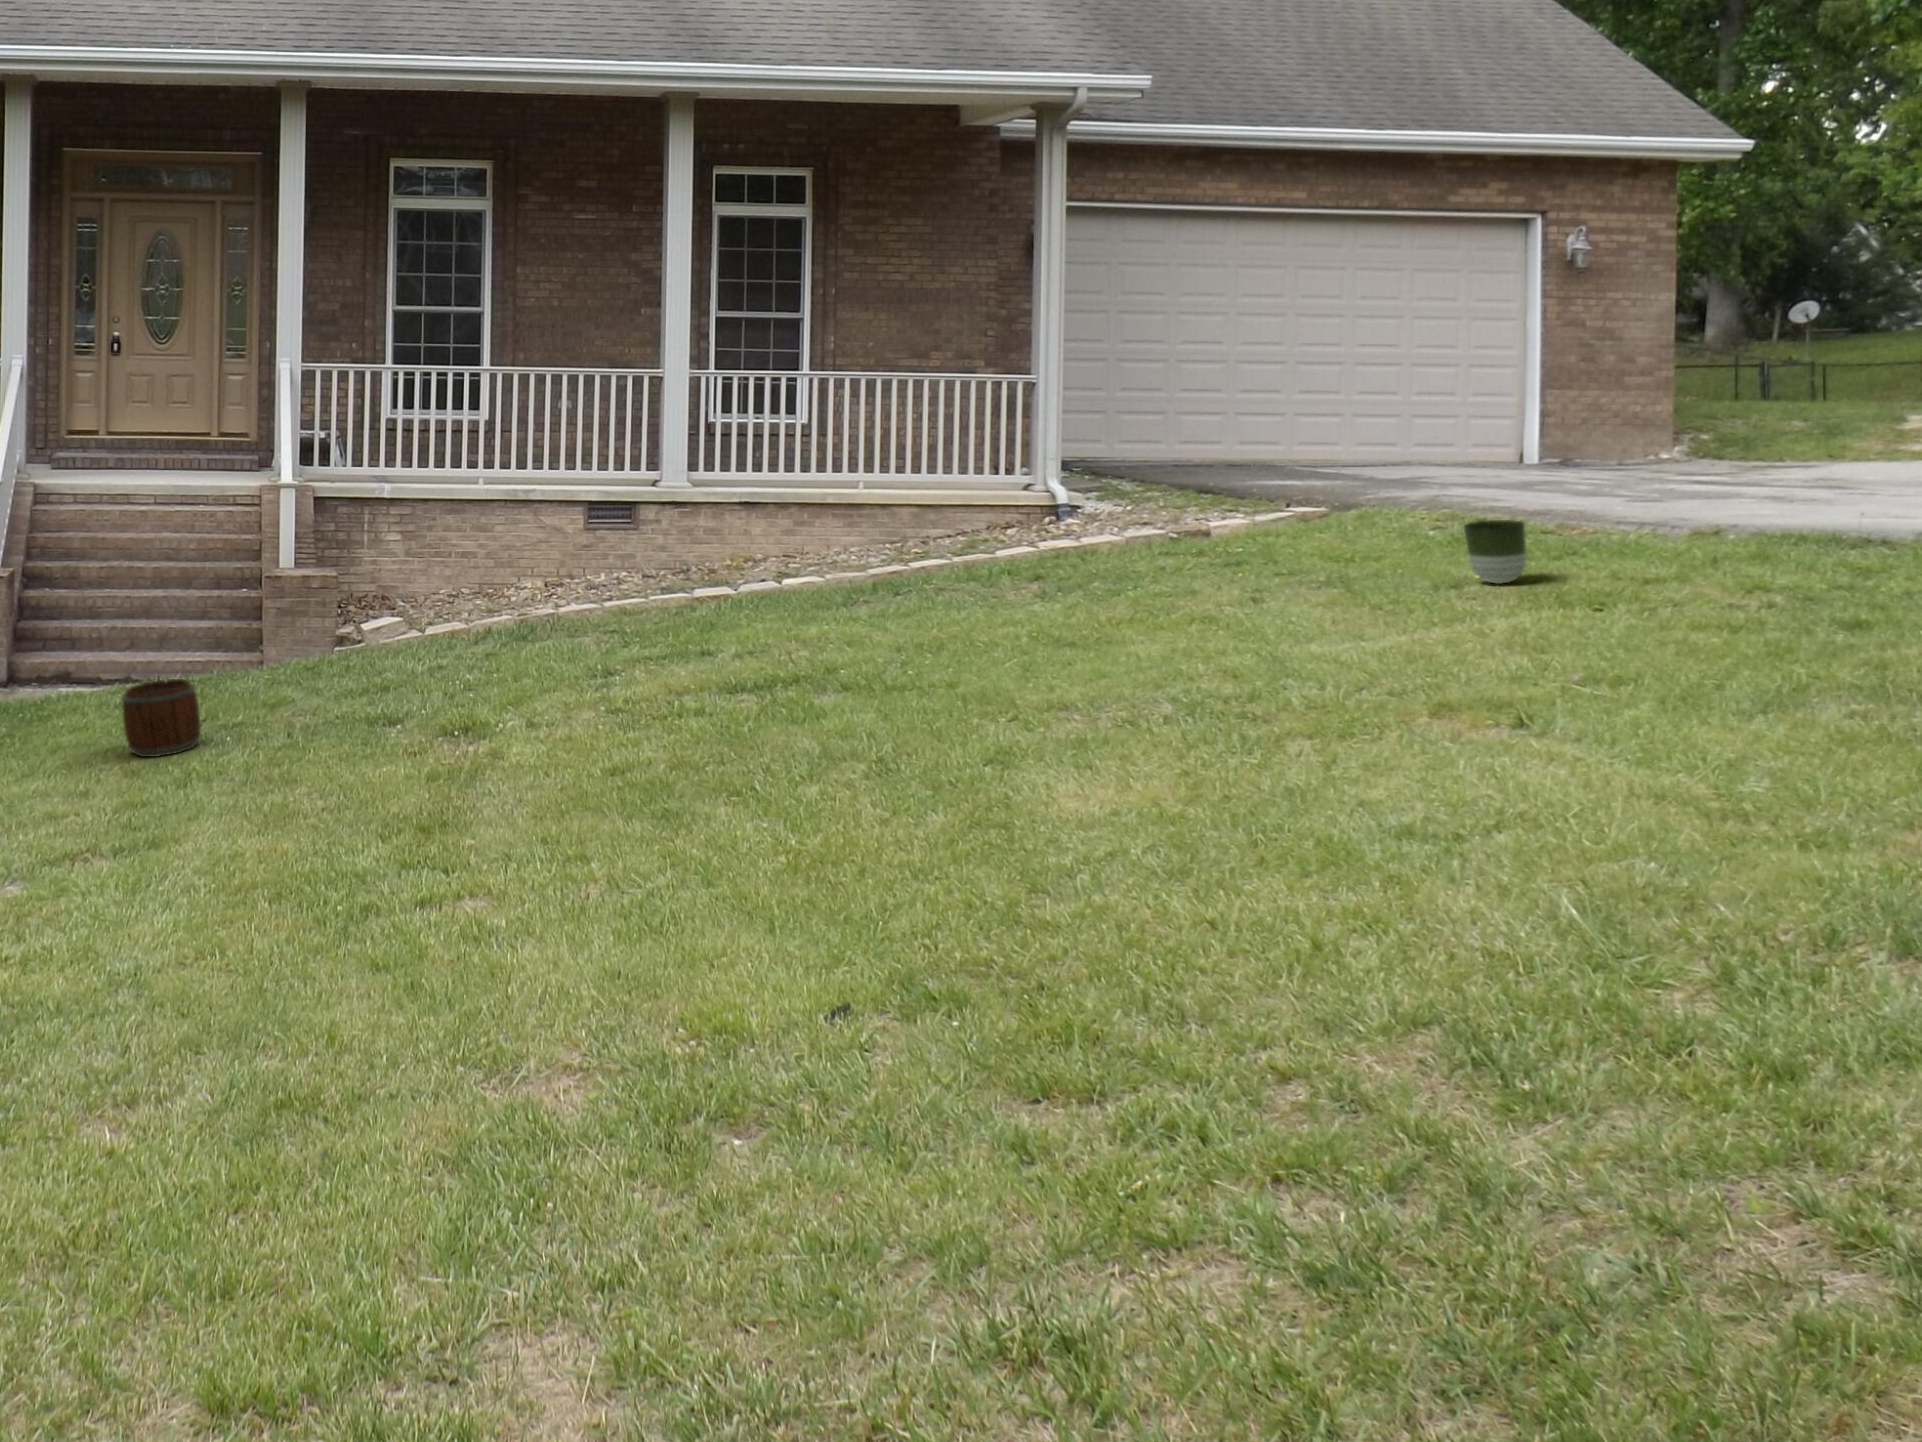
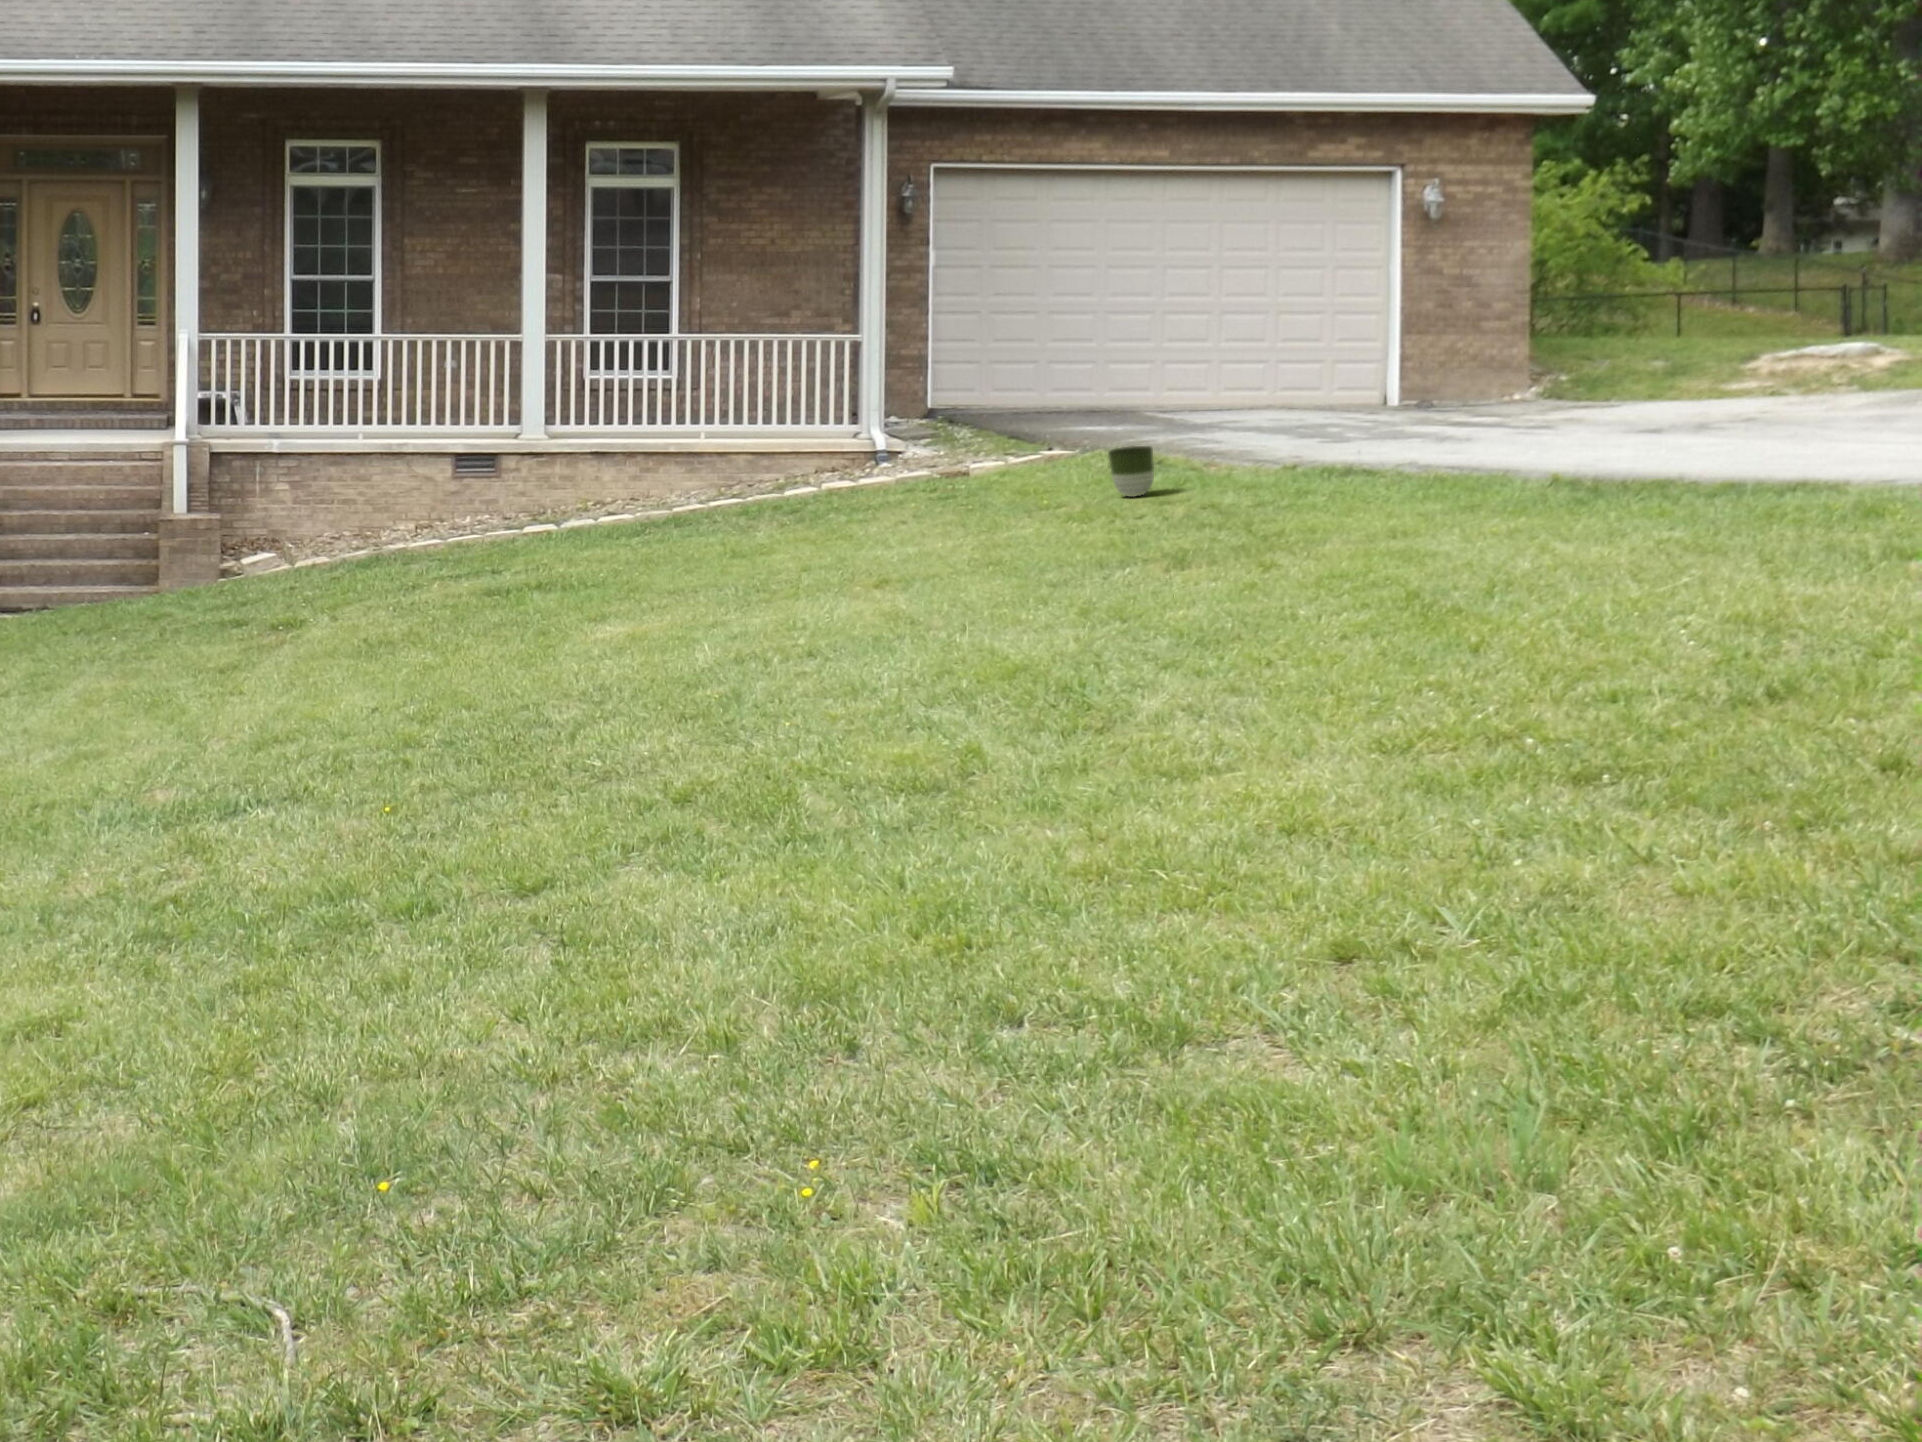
bucket: present [122,679,201,757] -> none [28,589,94,649]

